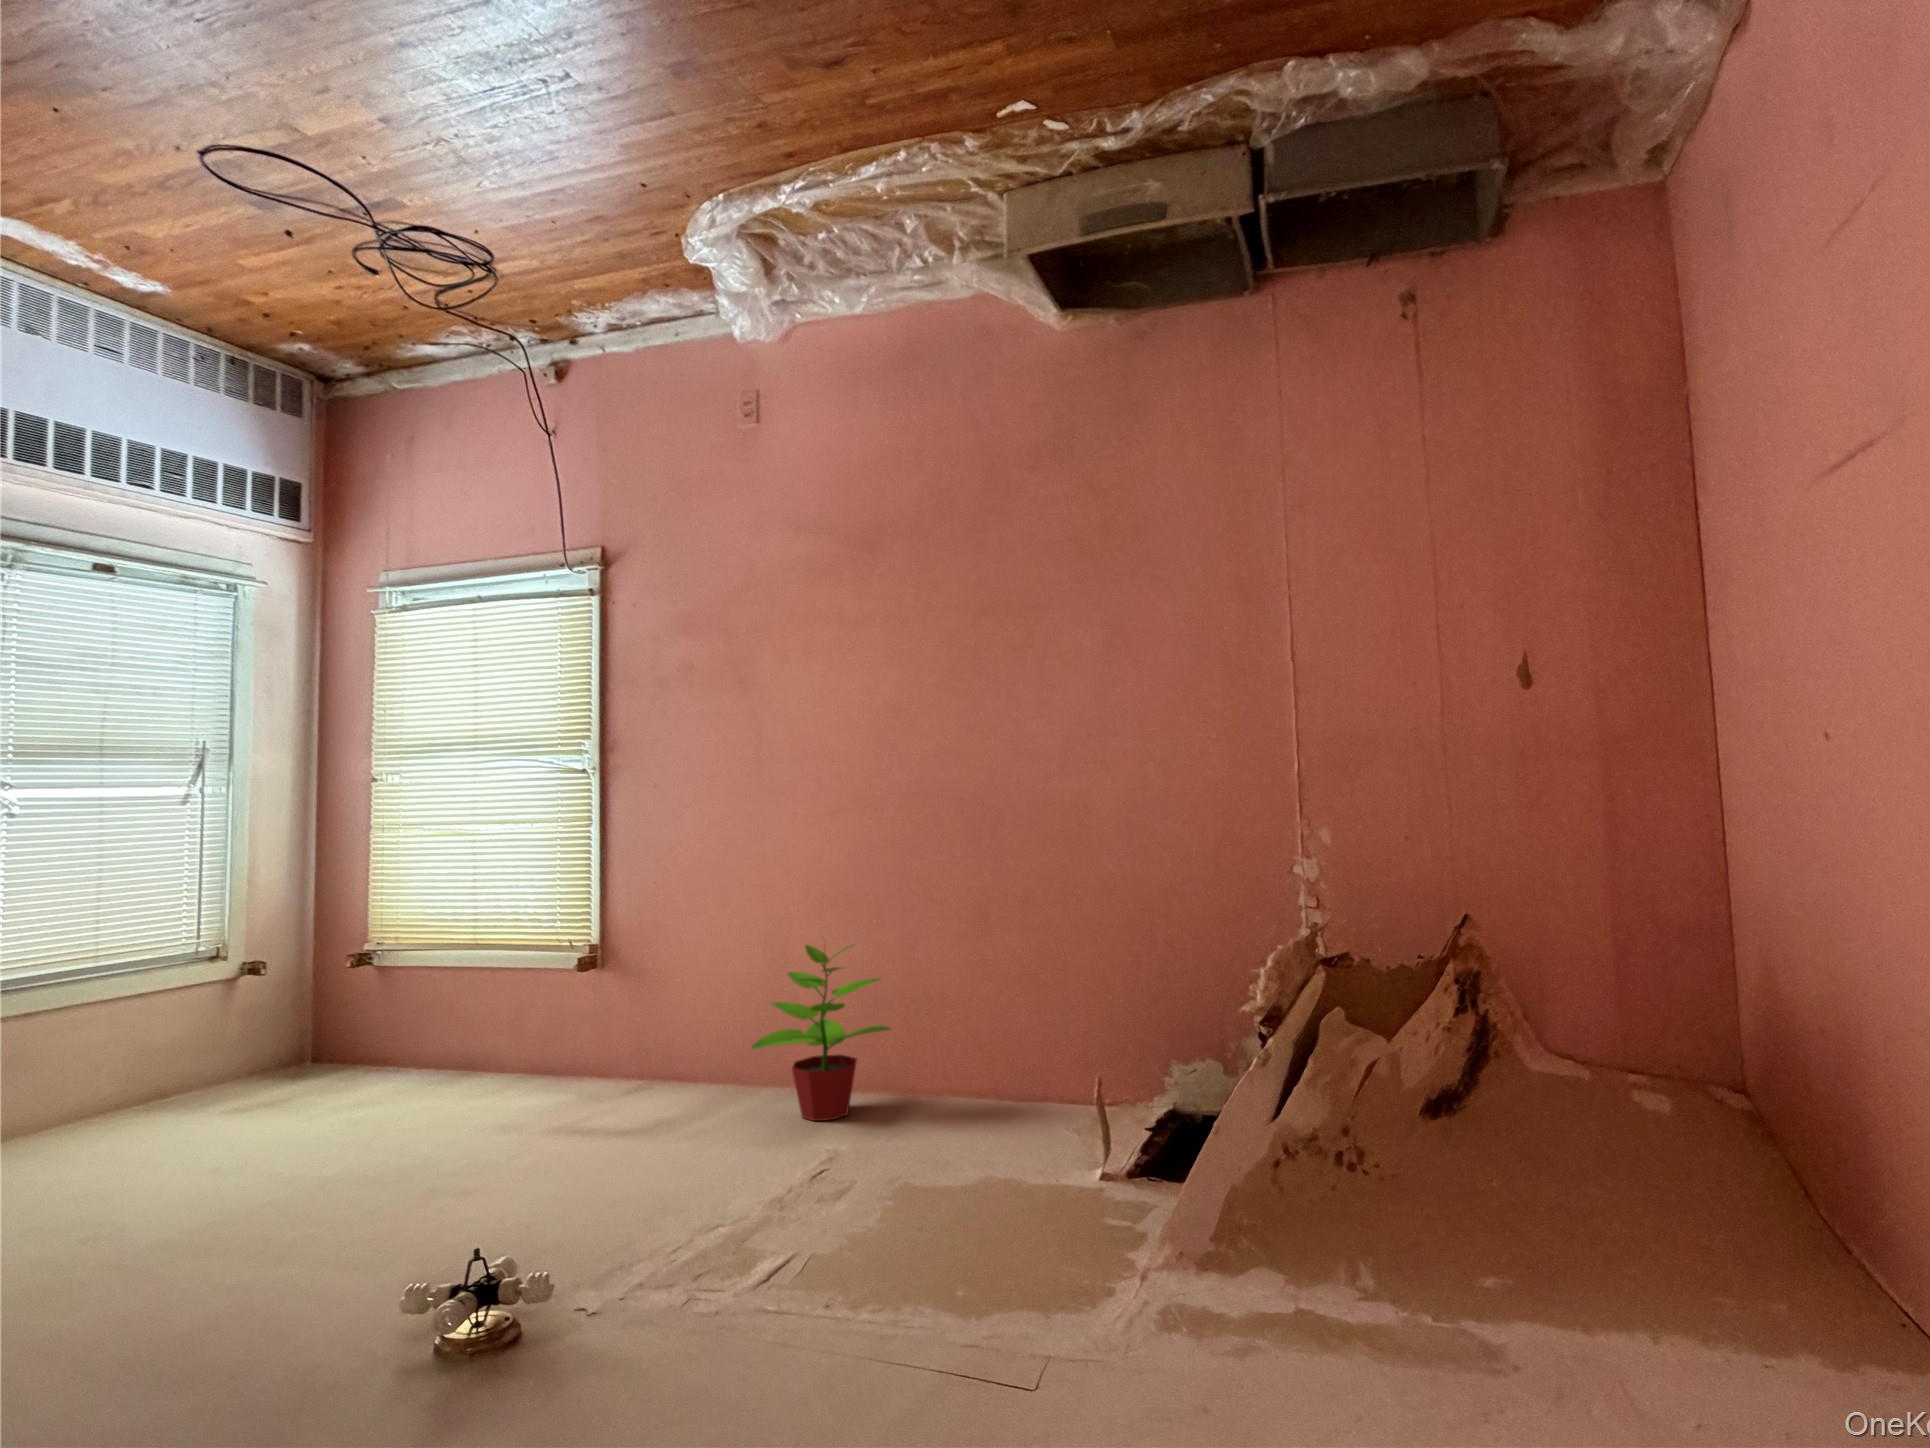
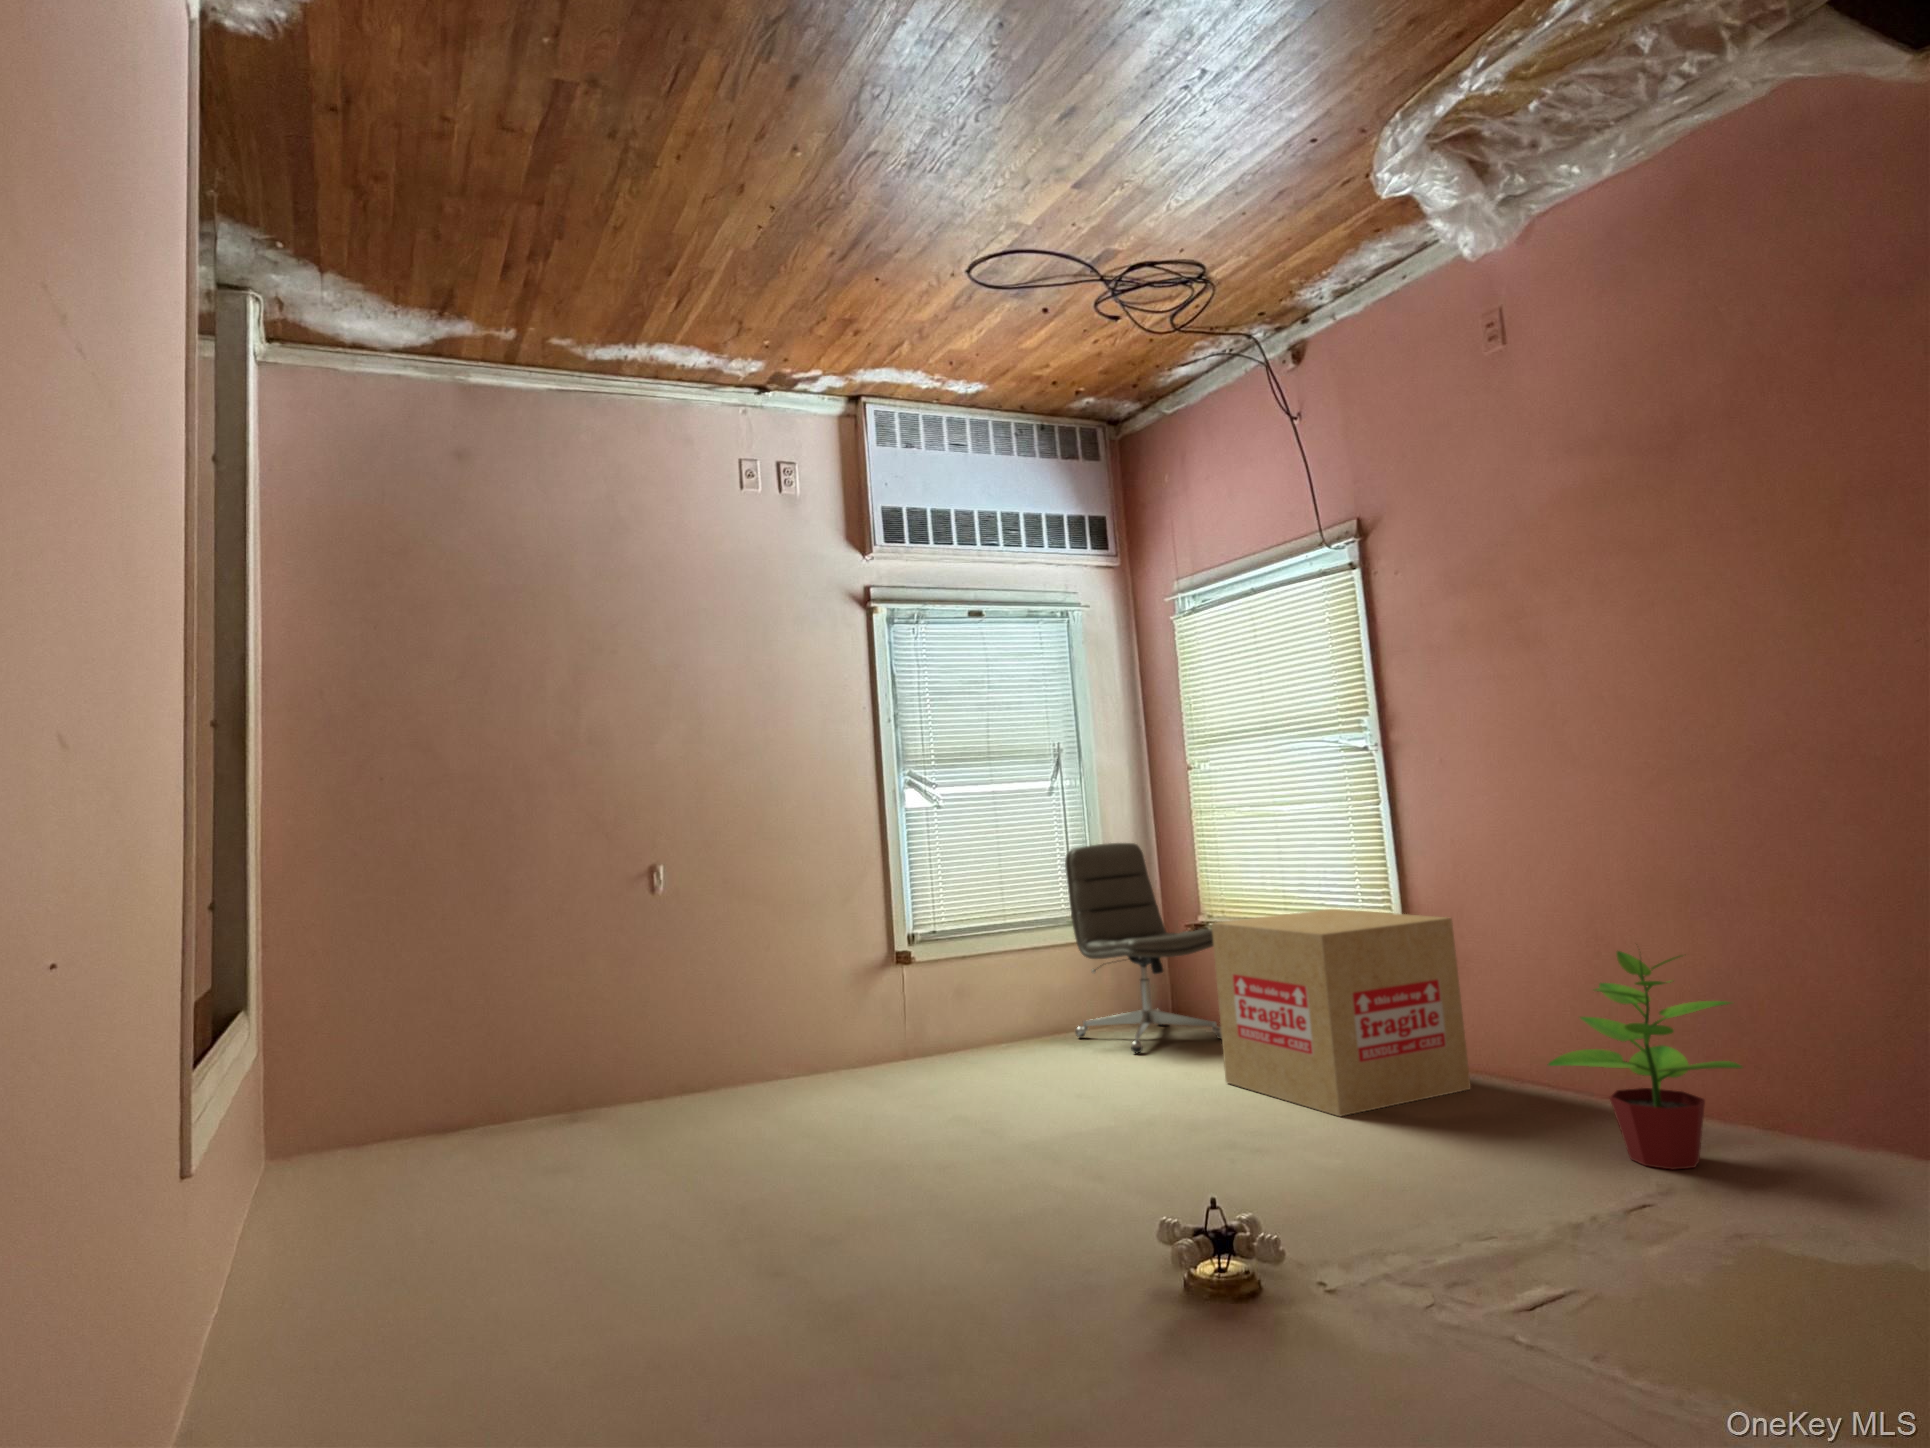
chair: none [188,859,397,1102] -> present [1065,843,1222,1053]
cardboard box: none [408,922,658,1130] -> present [1212,909,1471,1116]

